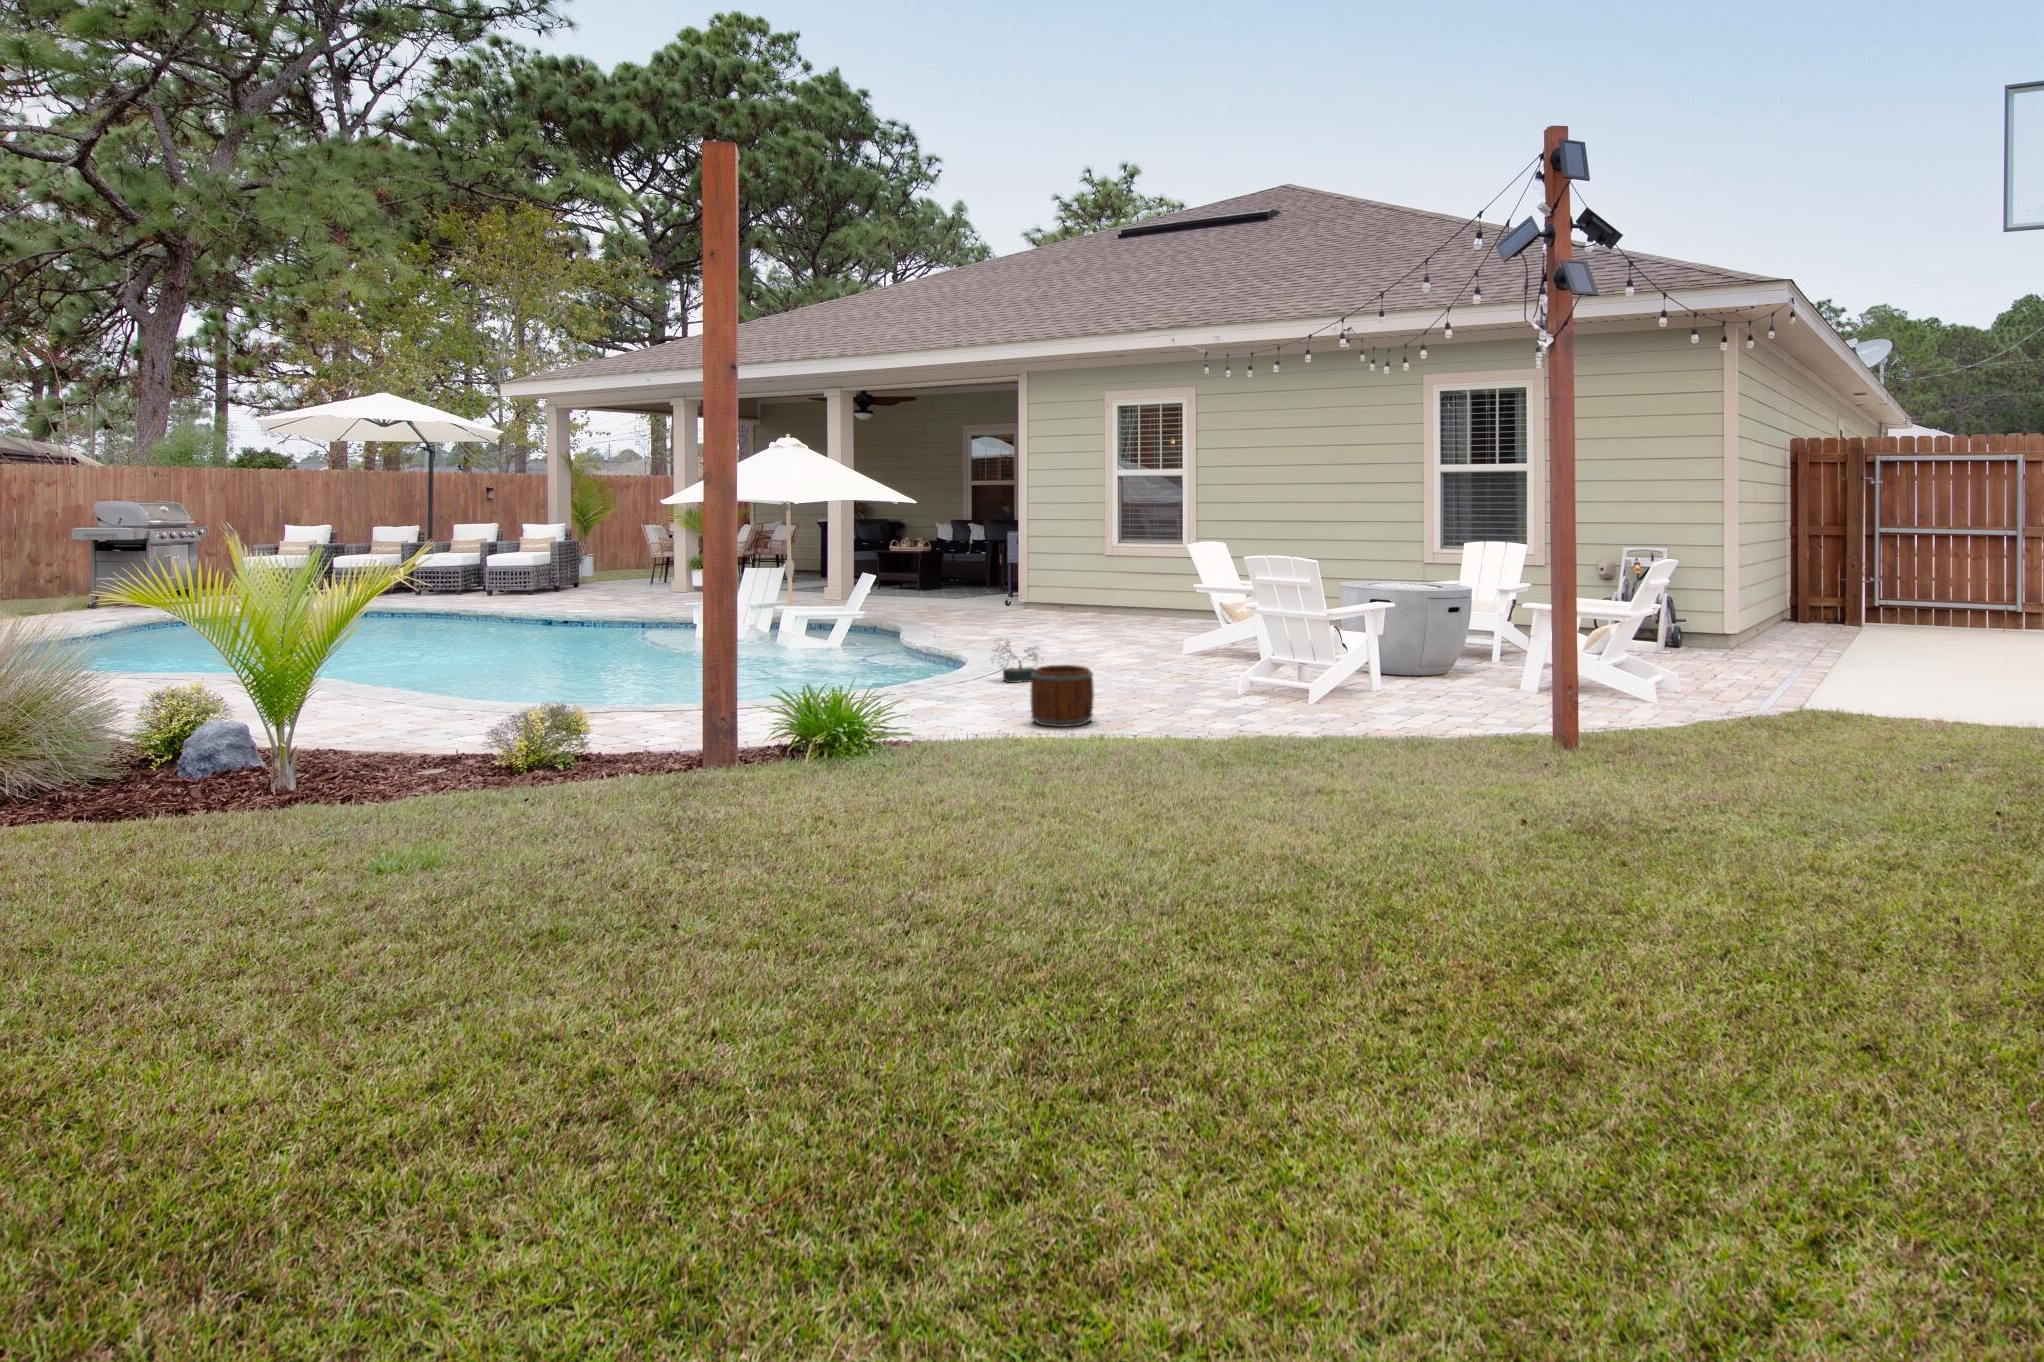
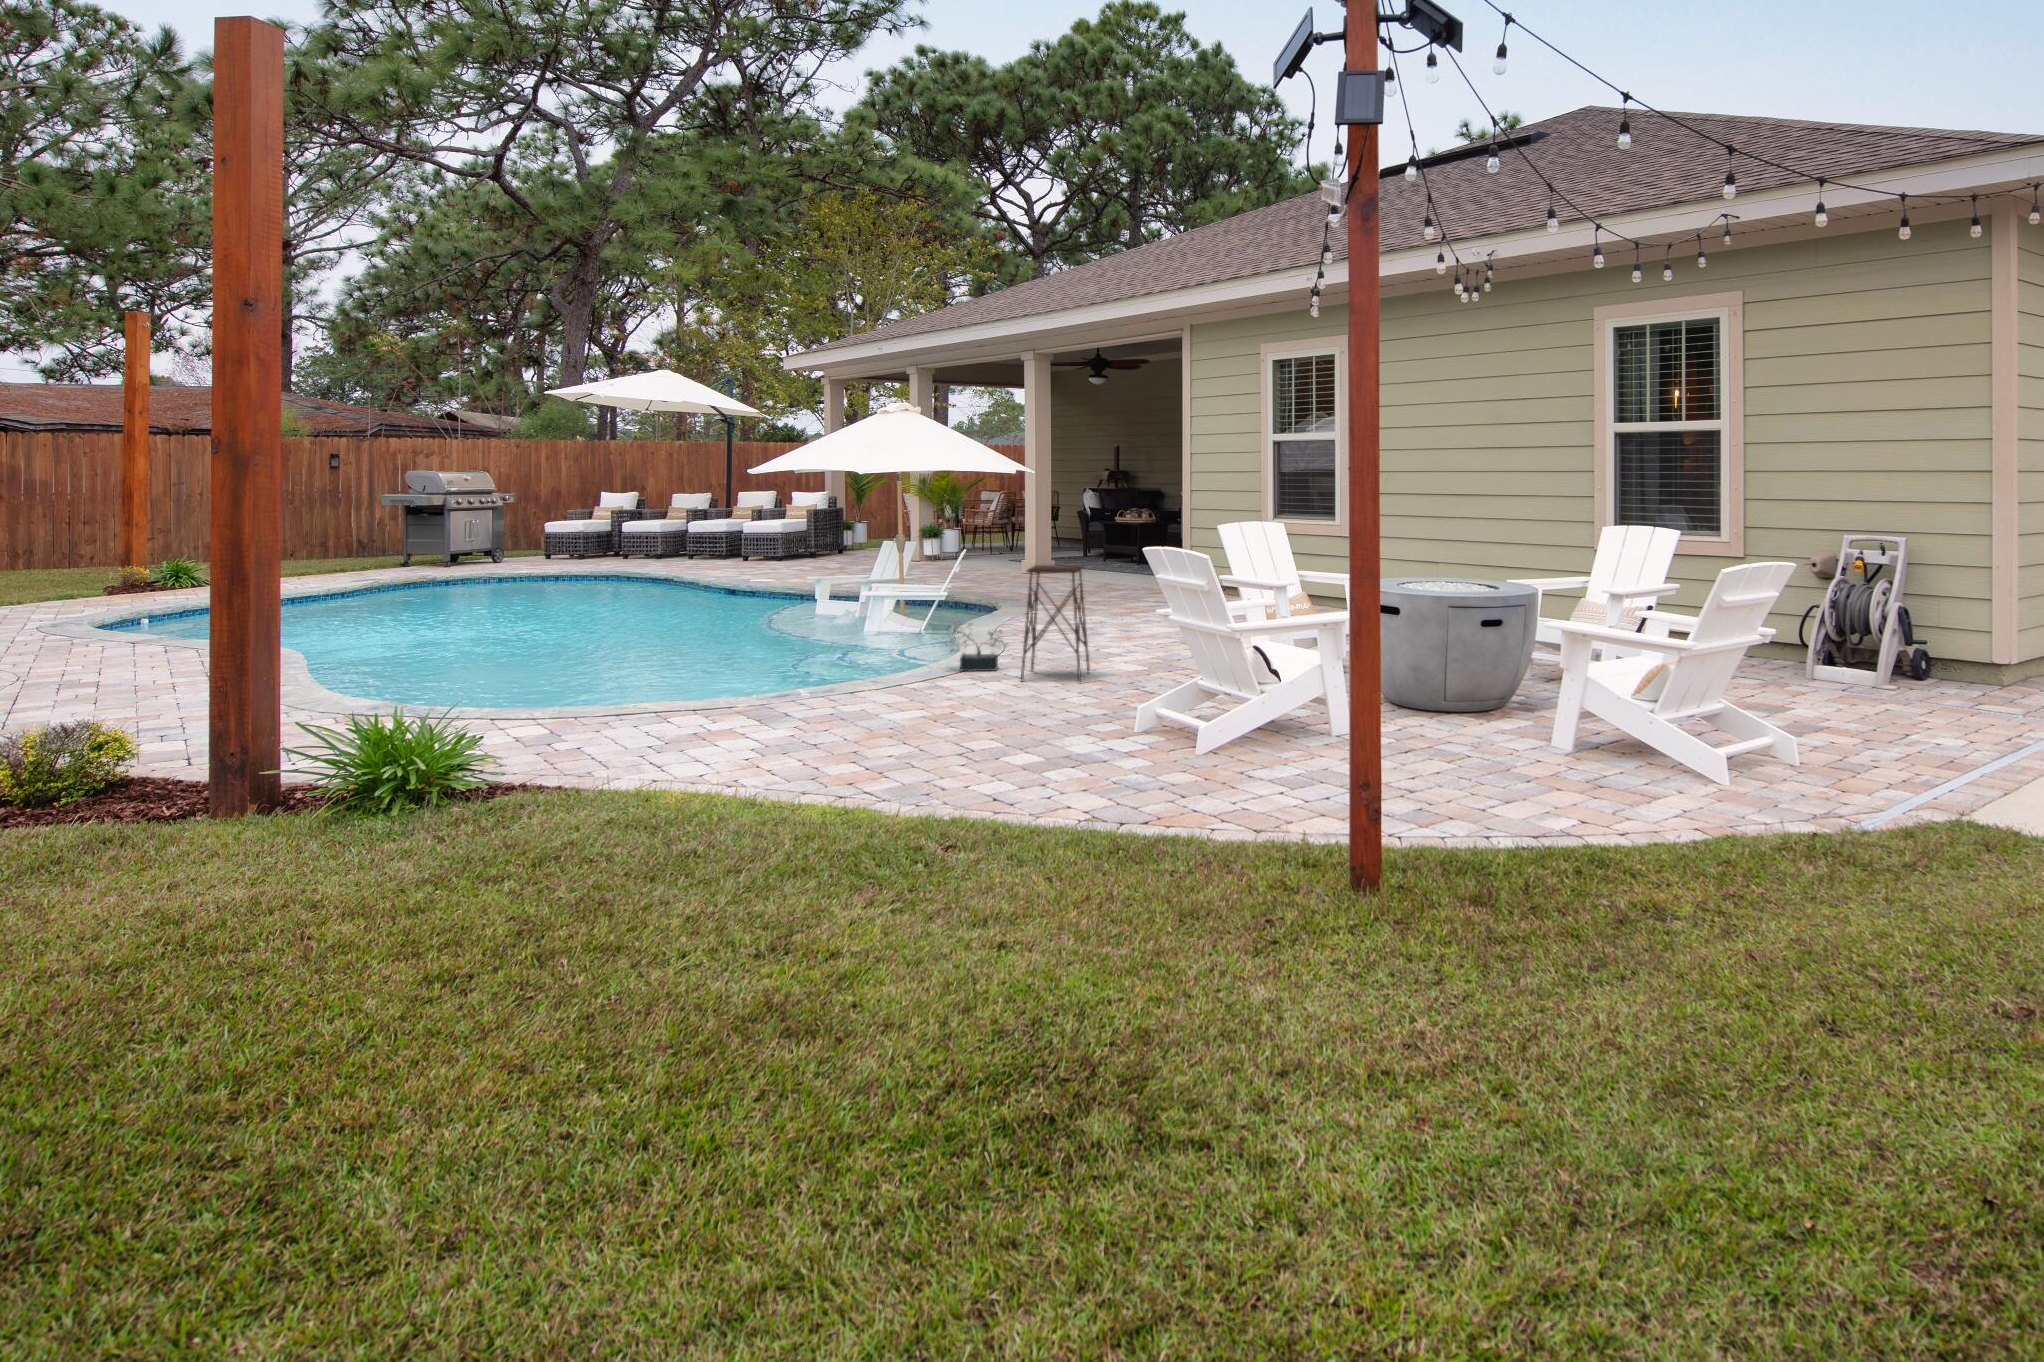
side table: none [1070,591,1130,689] -> present [1021,565,1090,681]
bucket: present [1030,665,1094,727] -> none [855,650,932,727]

